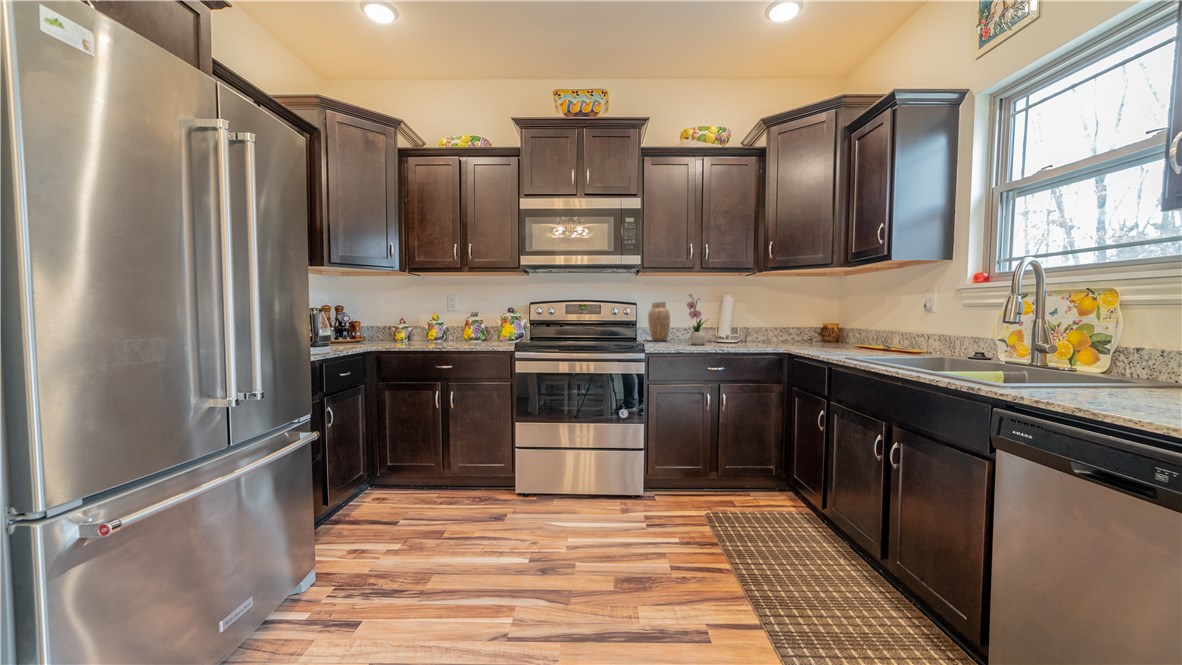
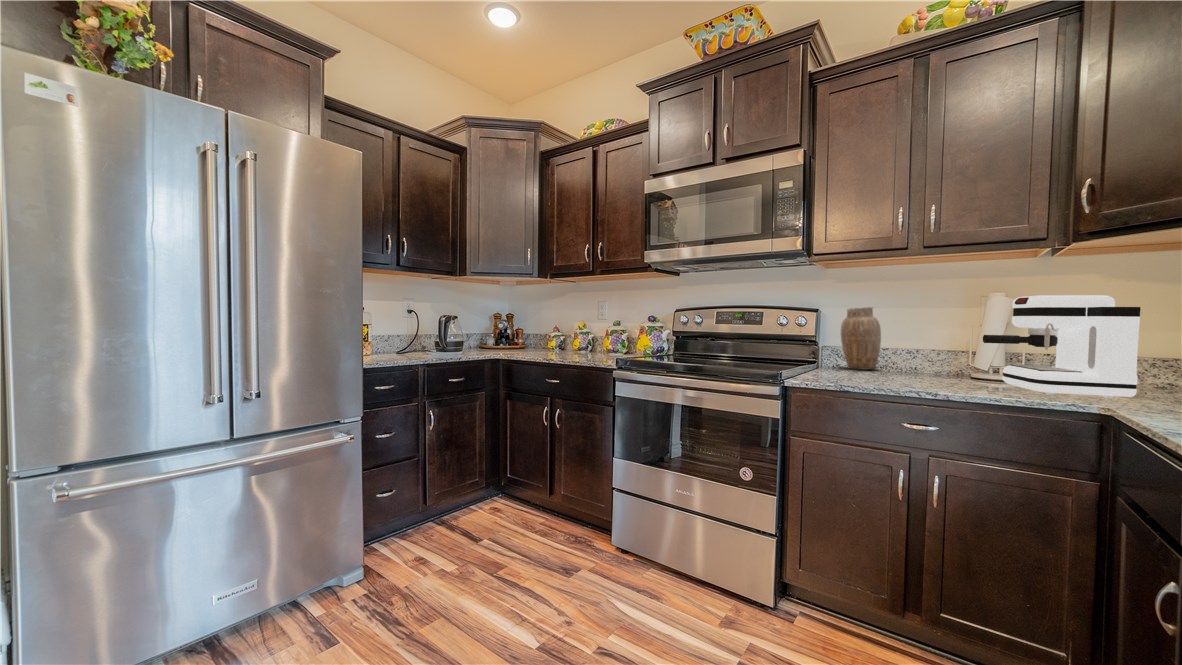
flower arrangement: present [687,294,707,345] -> none [891,293,941,382]
coffee maker: none [728,297,784,346] -> present [983,295,1141,398]

